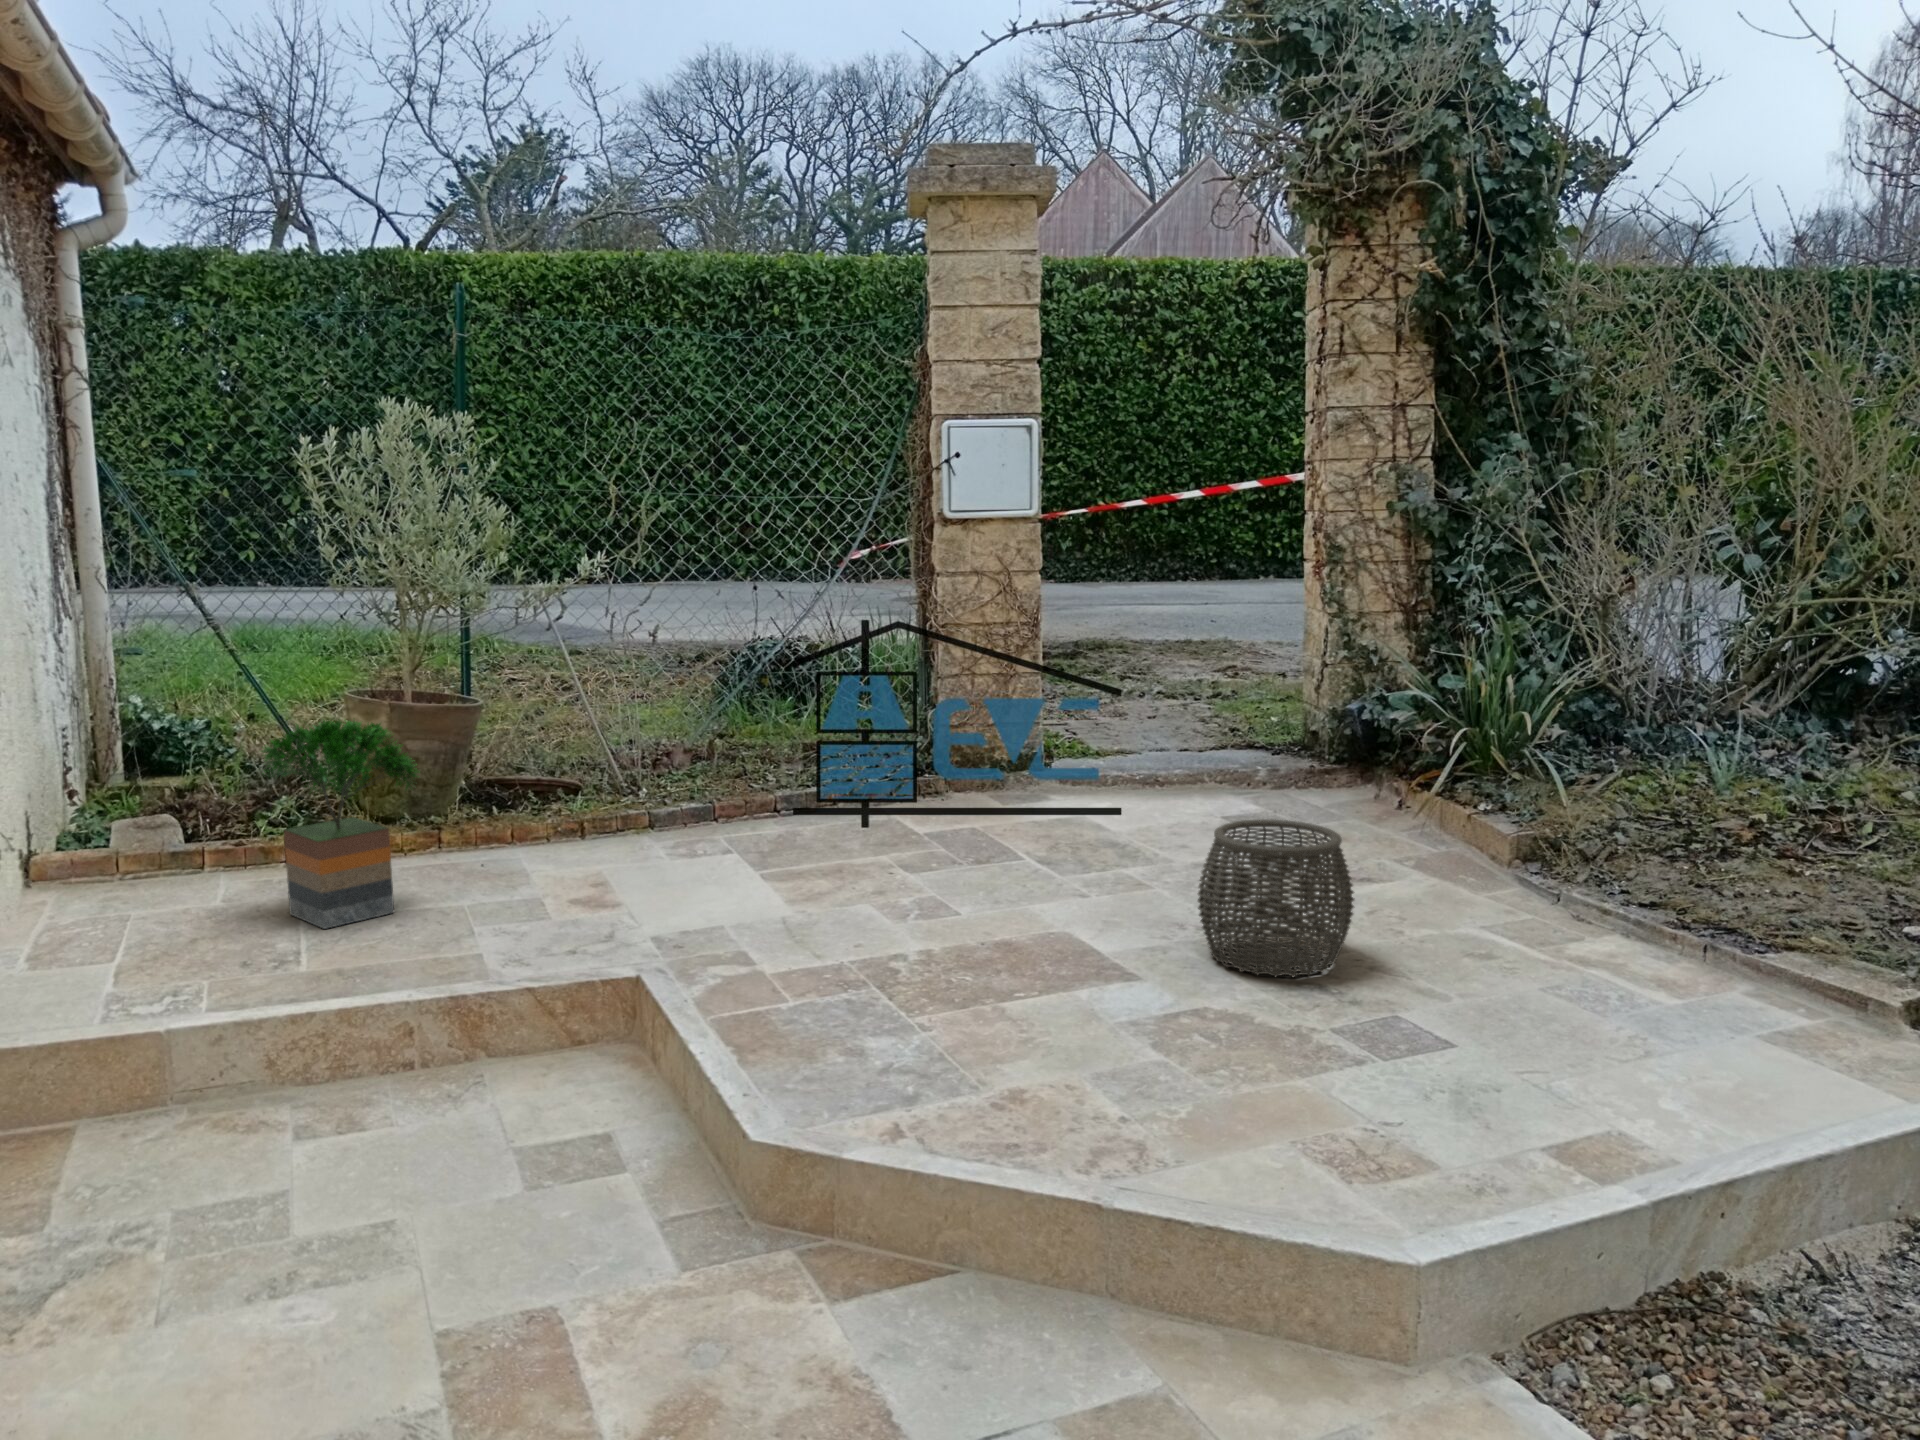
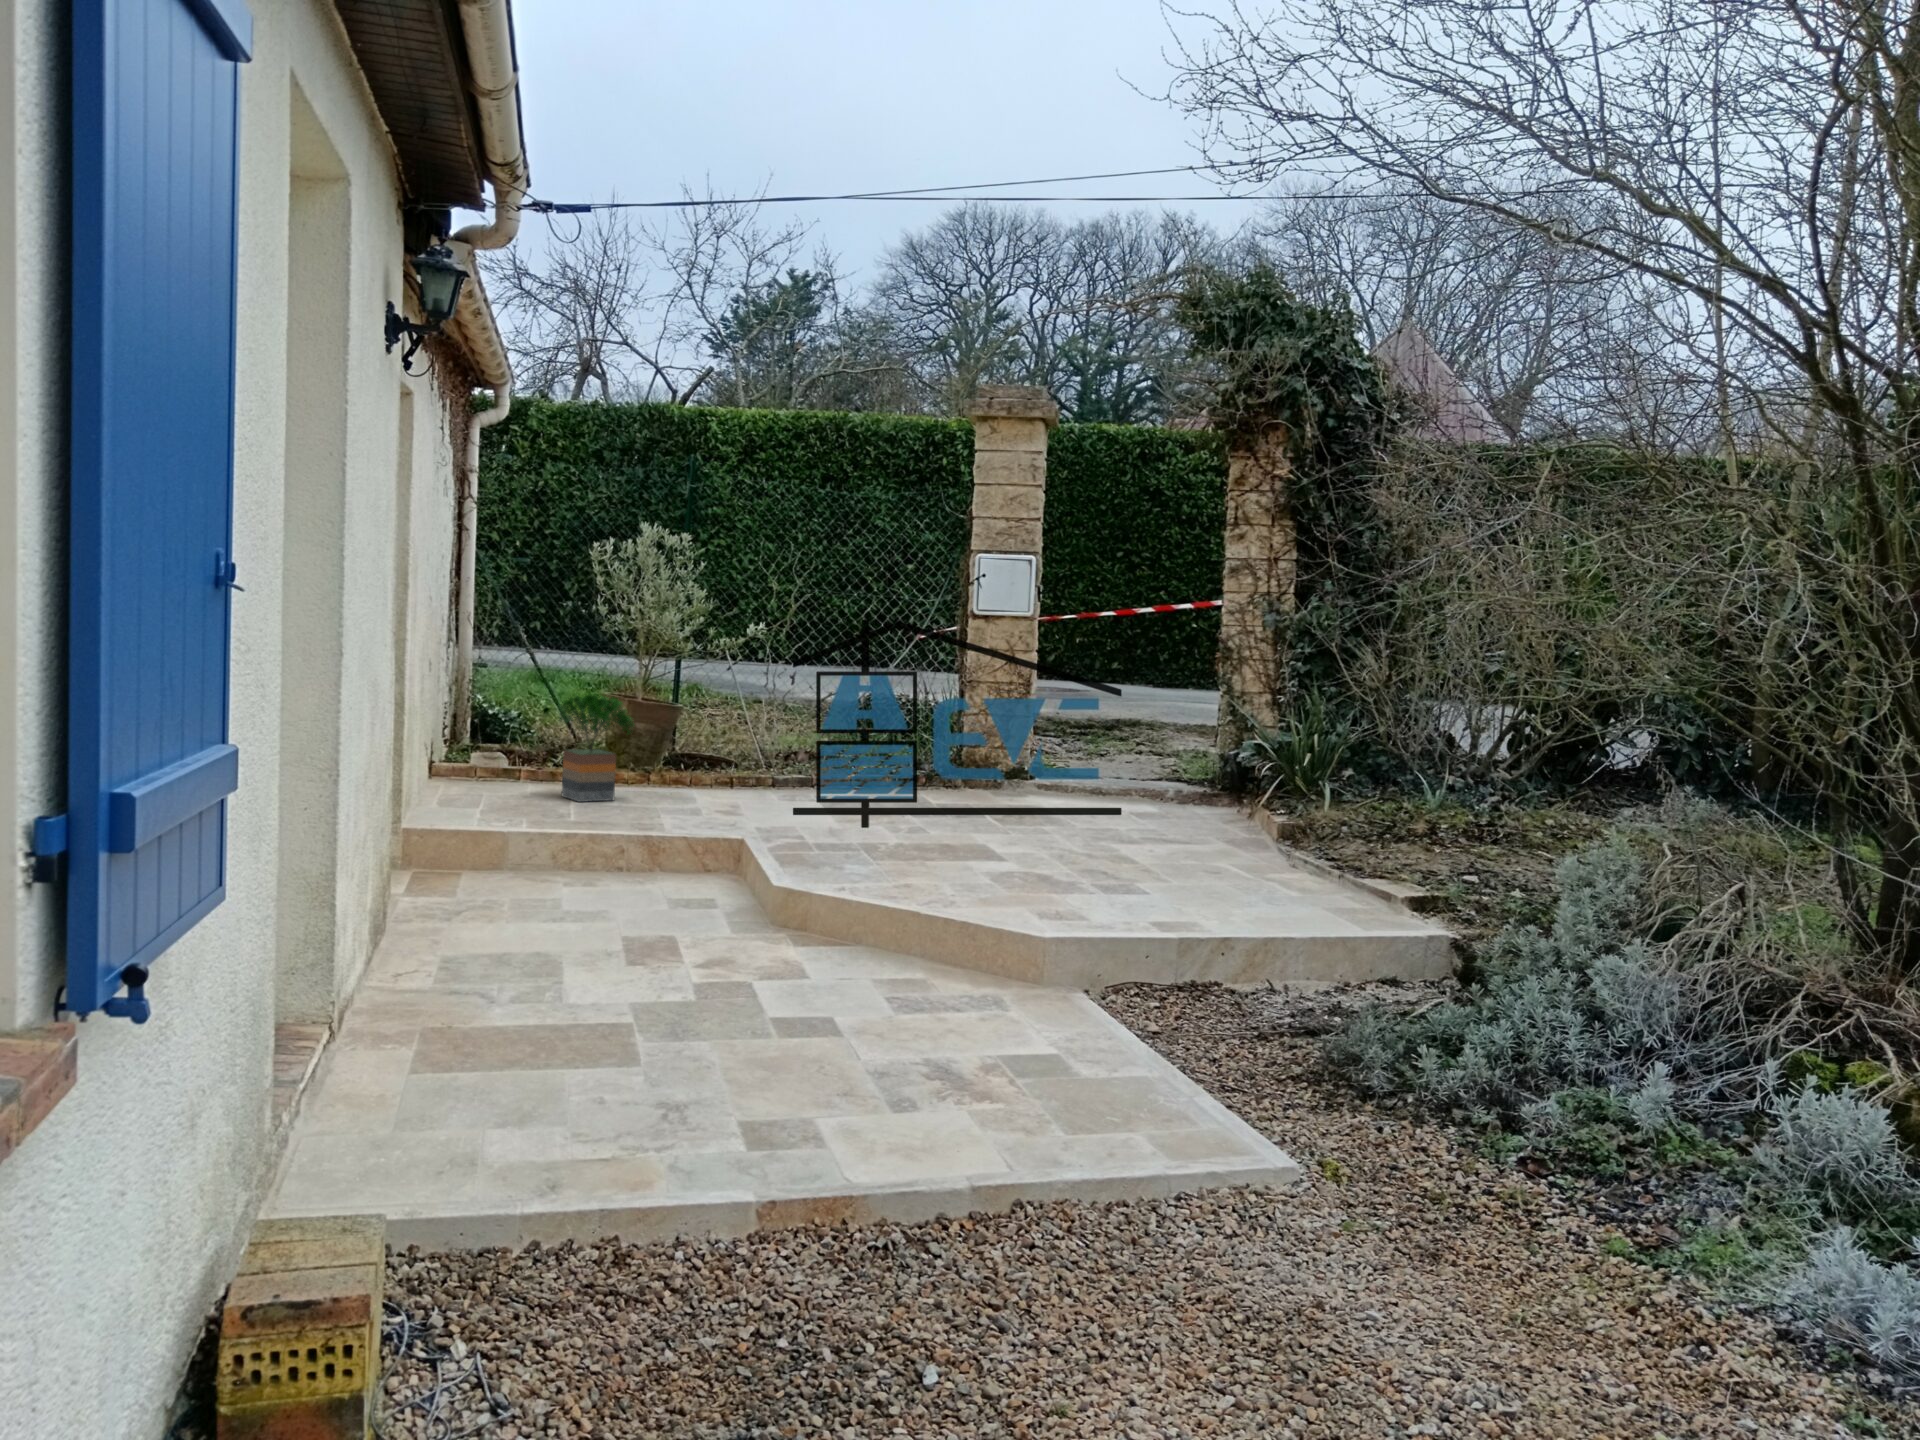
woven basket: present [1198,819,1354,977] -> none [1024,781,1107,860]

